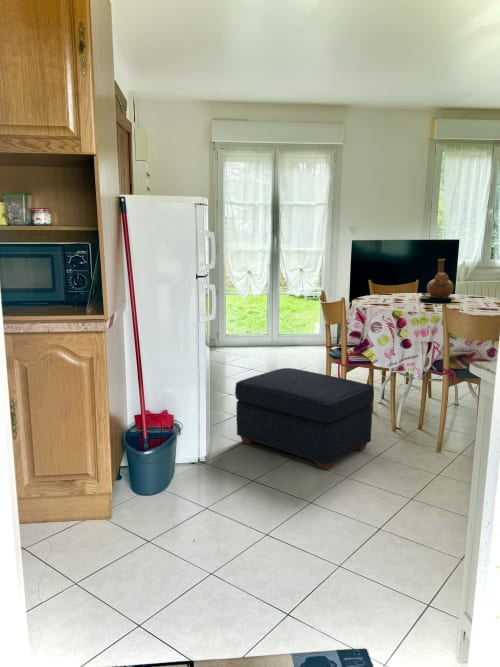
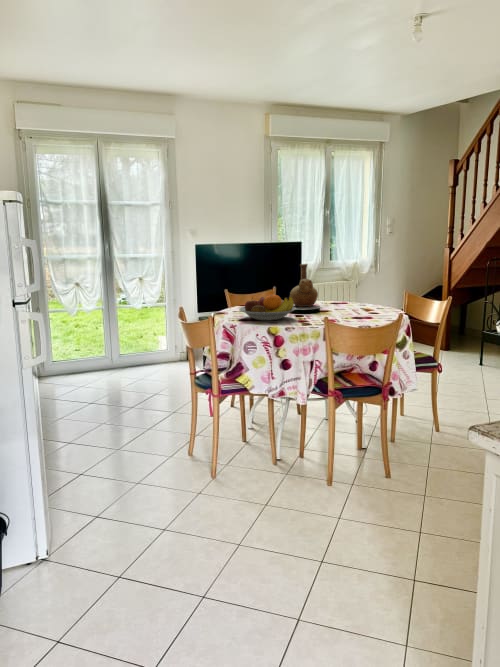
fruit bowl: none [372,284,423,306] -> present [239,295,296,320]
ottoman: present [235,368,374,470] -> none [83,406,258,538]

